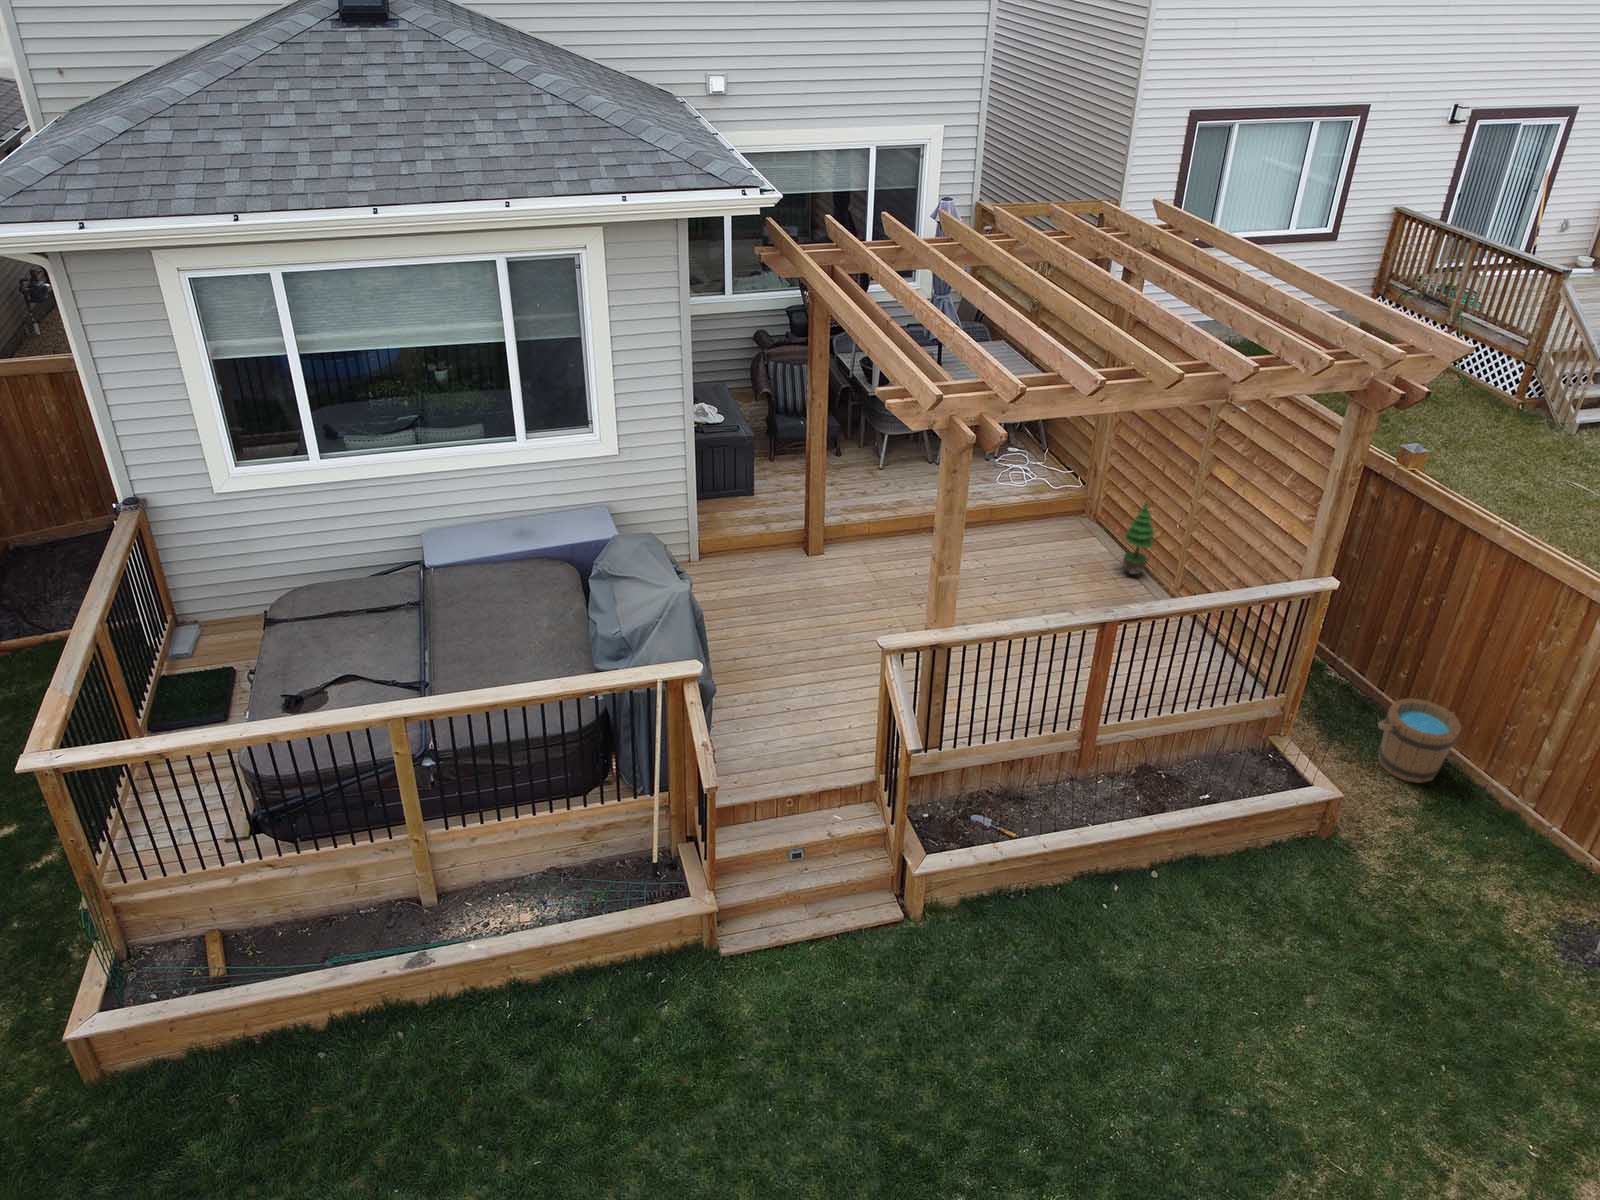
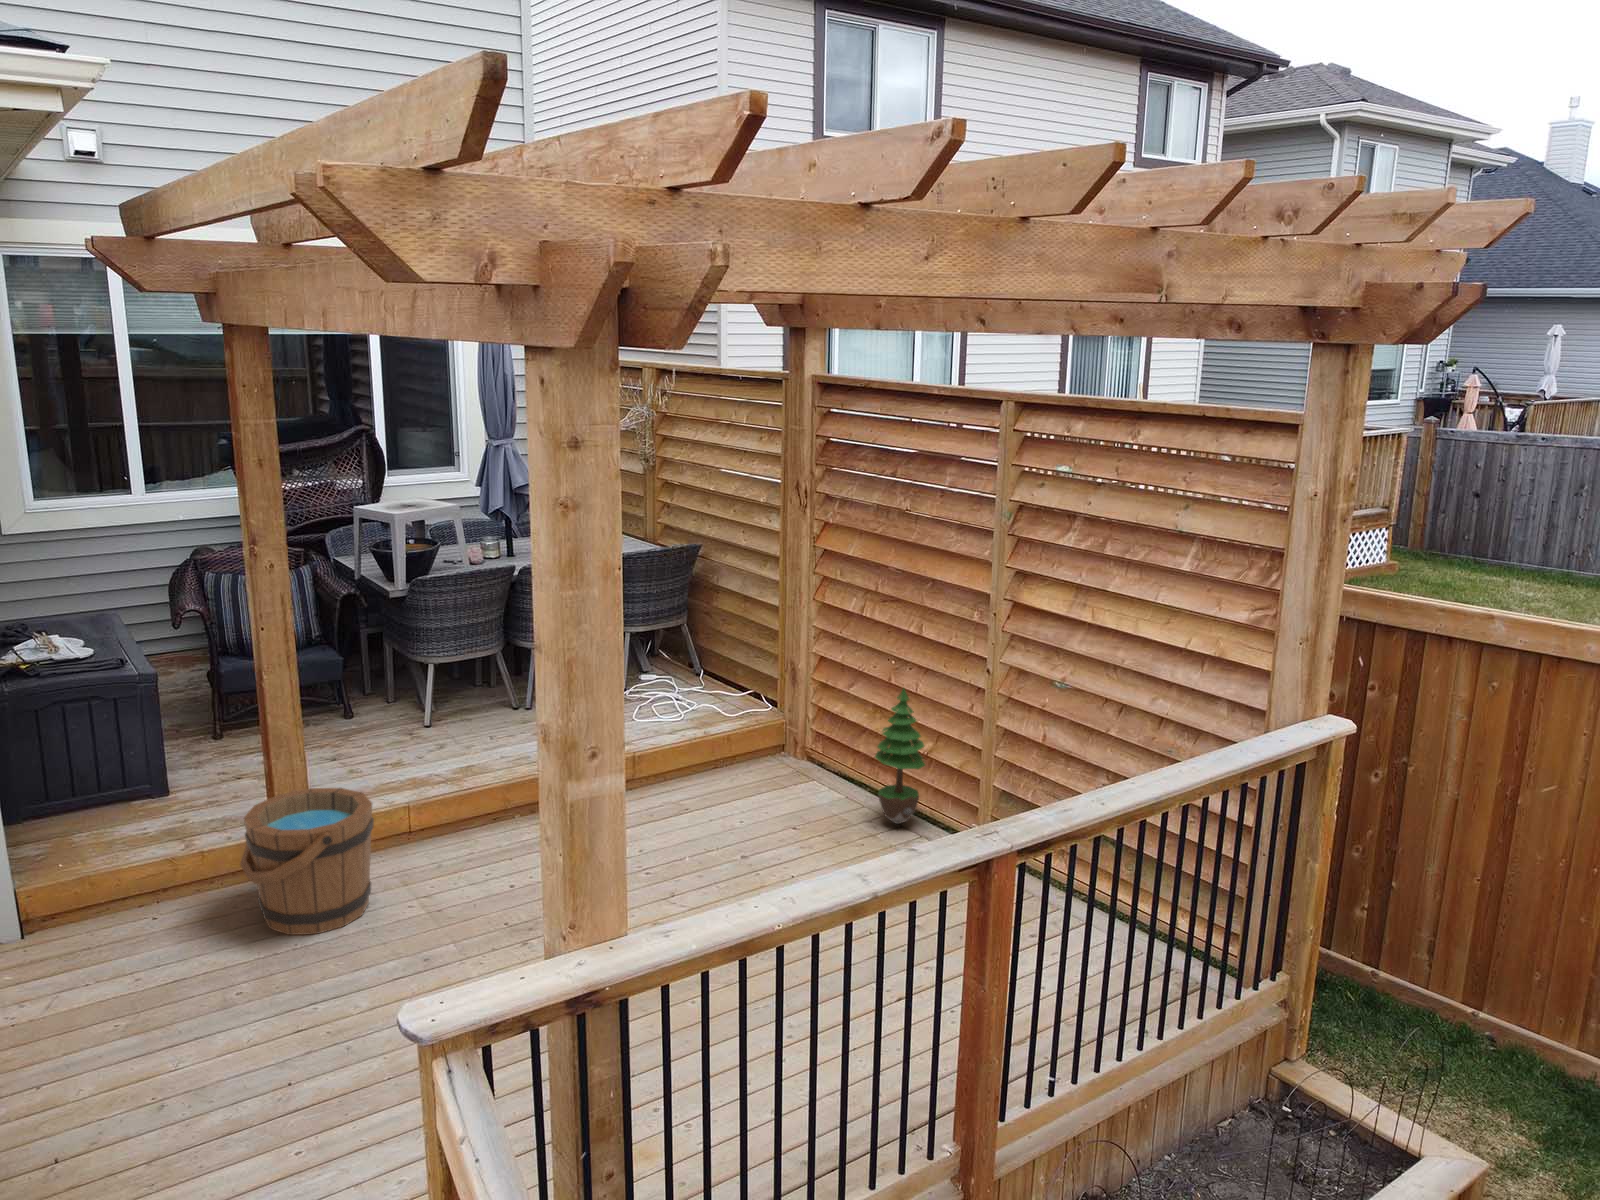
bucket: present [1378,698,1461,783] -> present [240,788,374,935]

